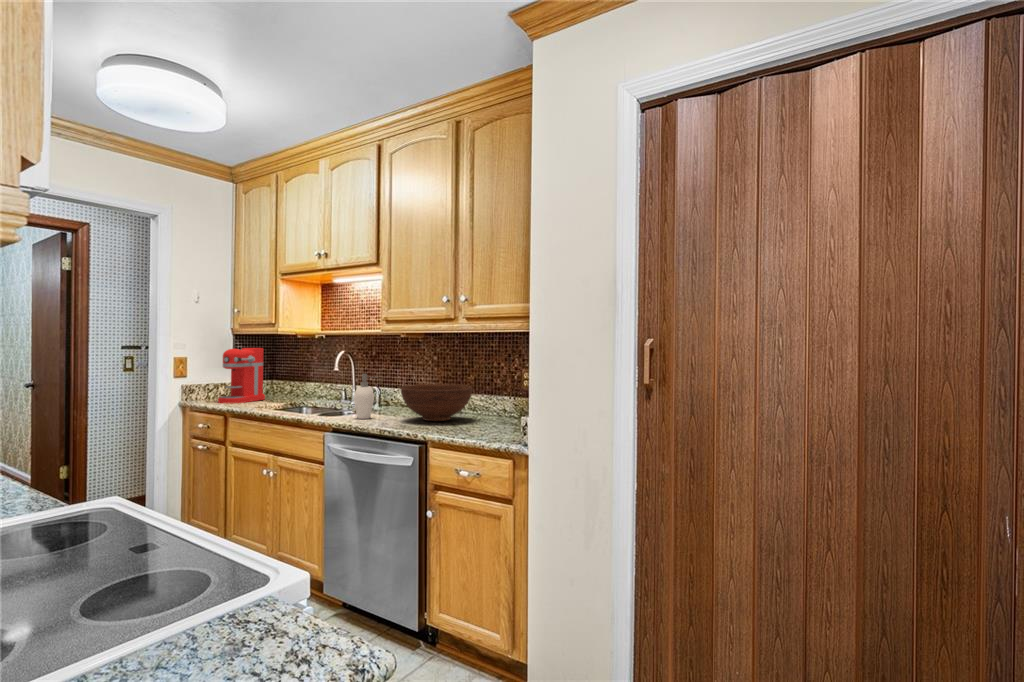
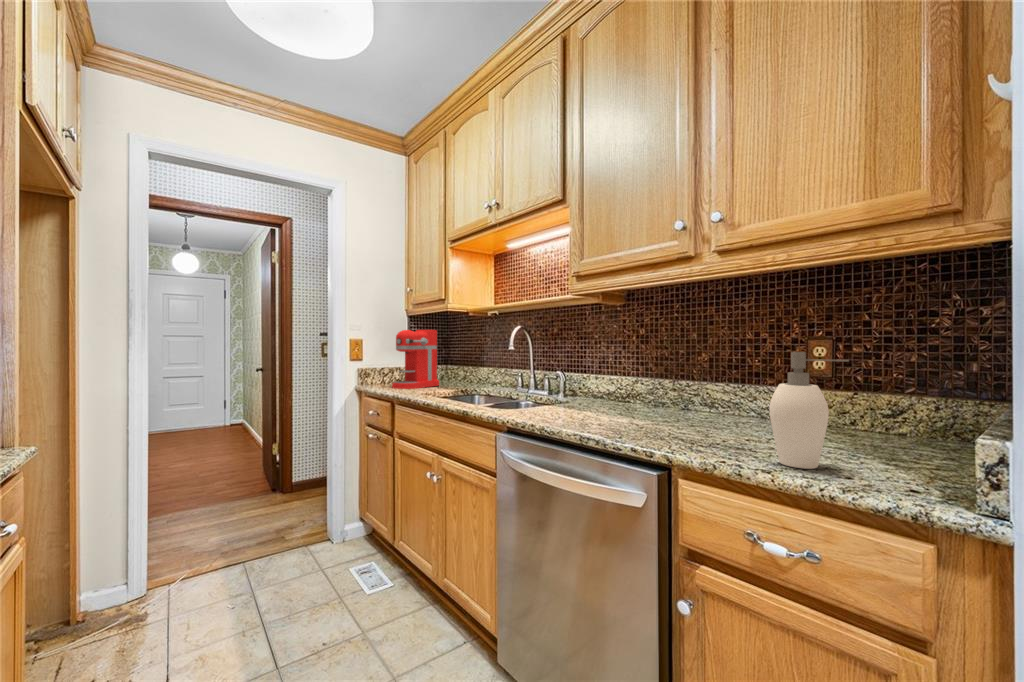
soap dispenser: present [354,374,374,419] -> present [769,352,849,469]
fruit bowl: present [401,384,472,421] -> none [602,367,718,424]

